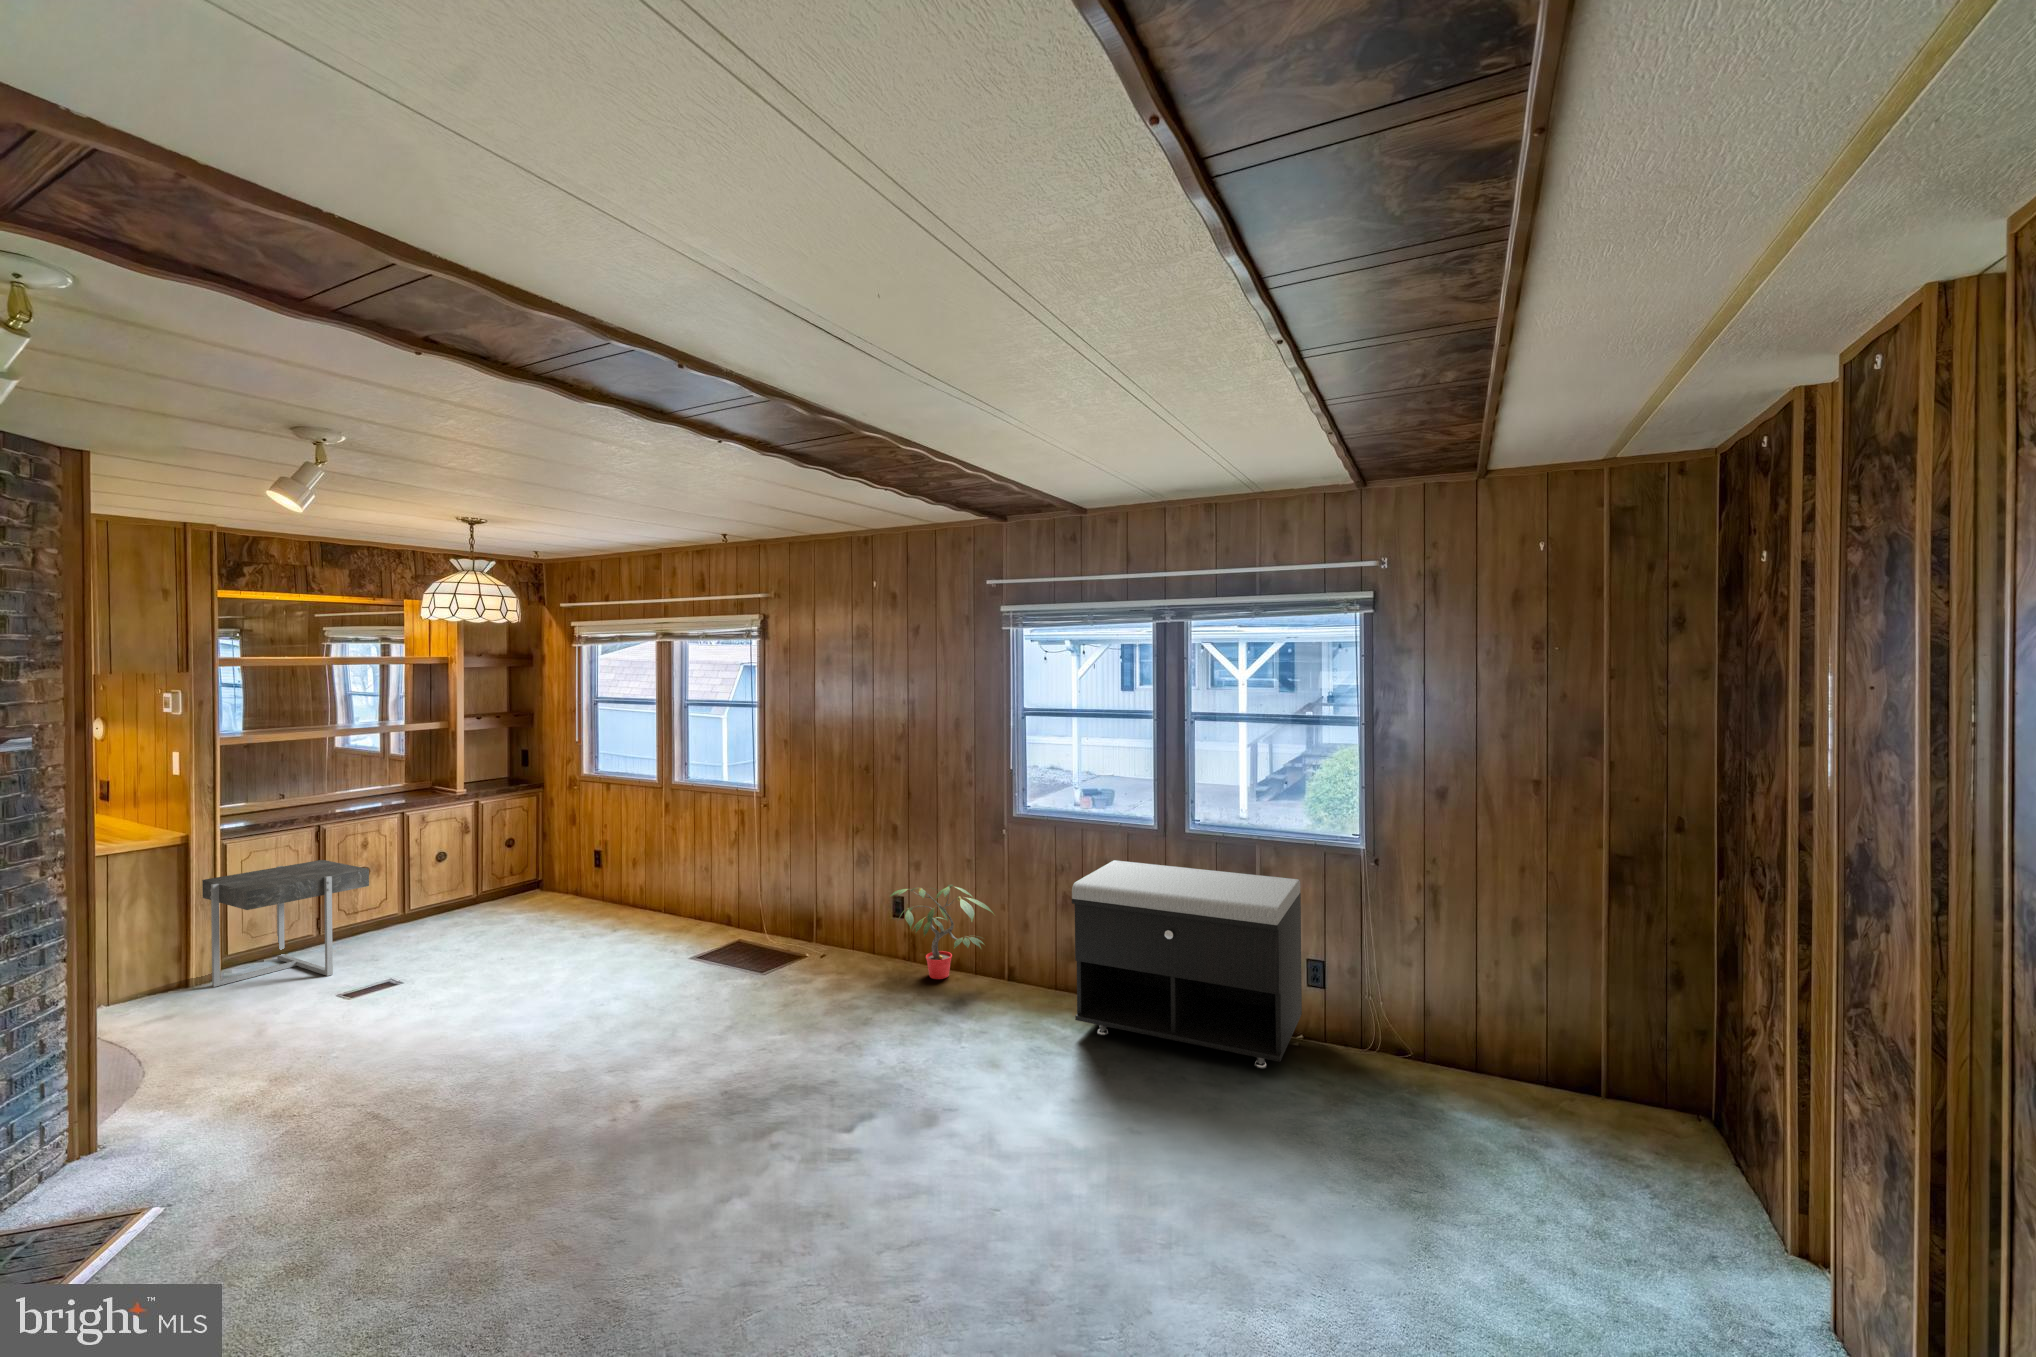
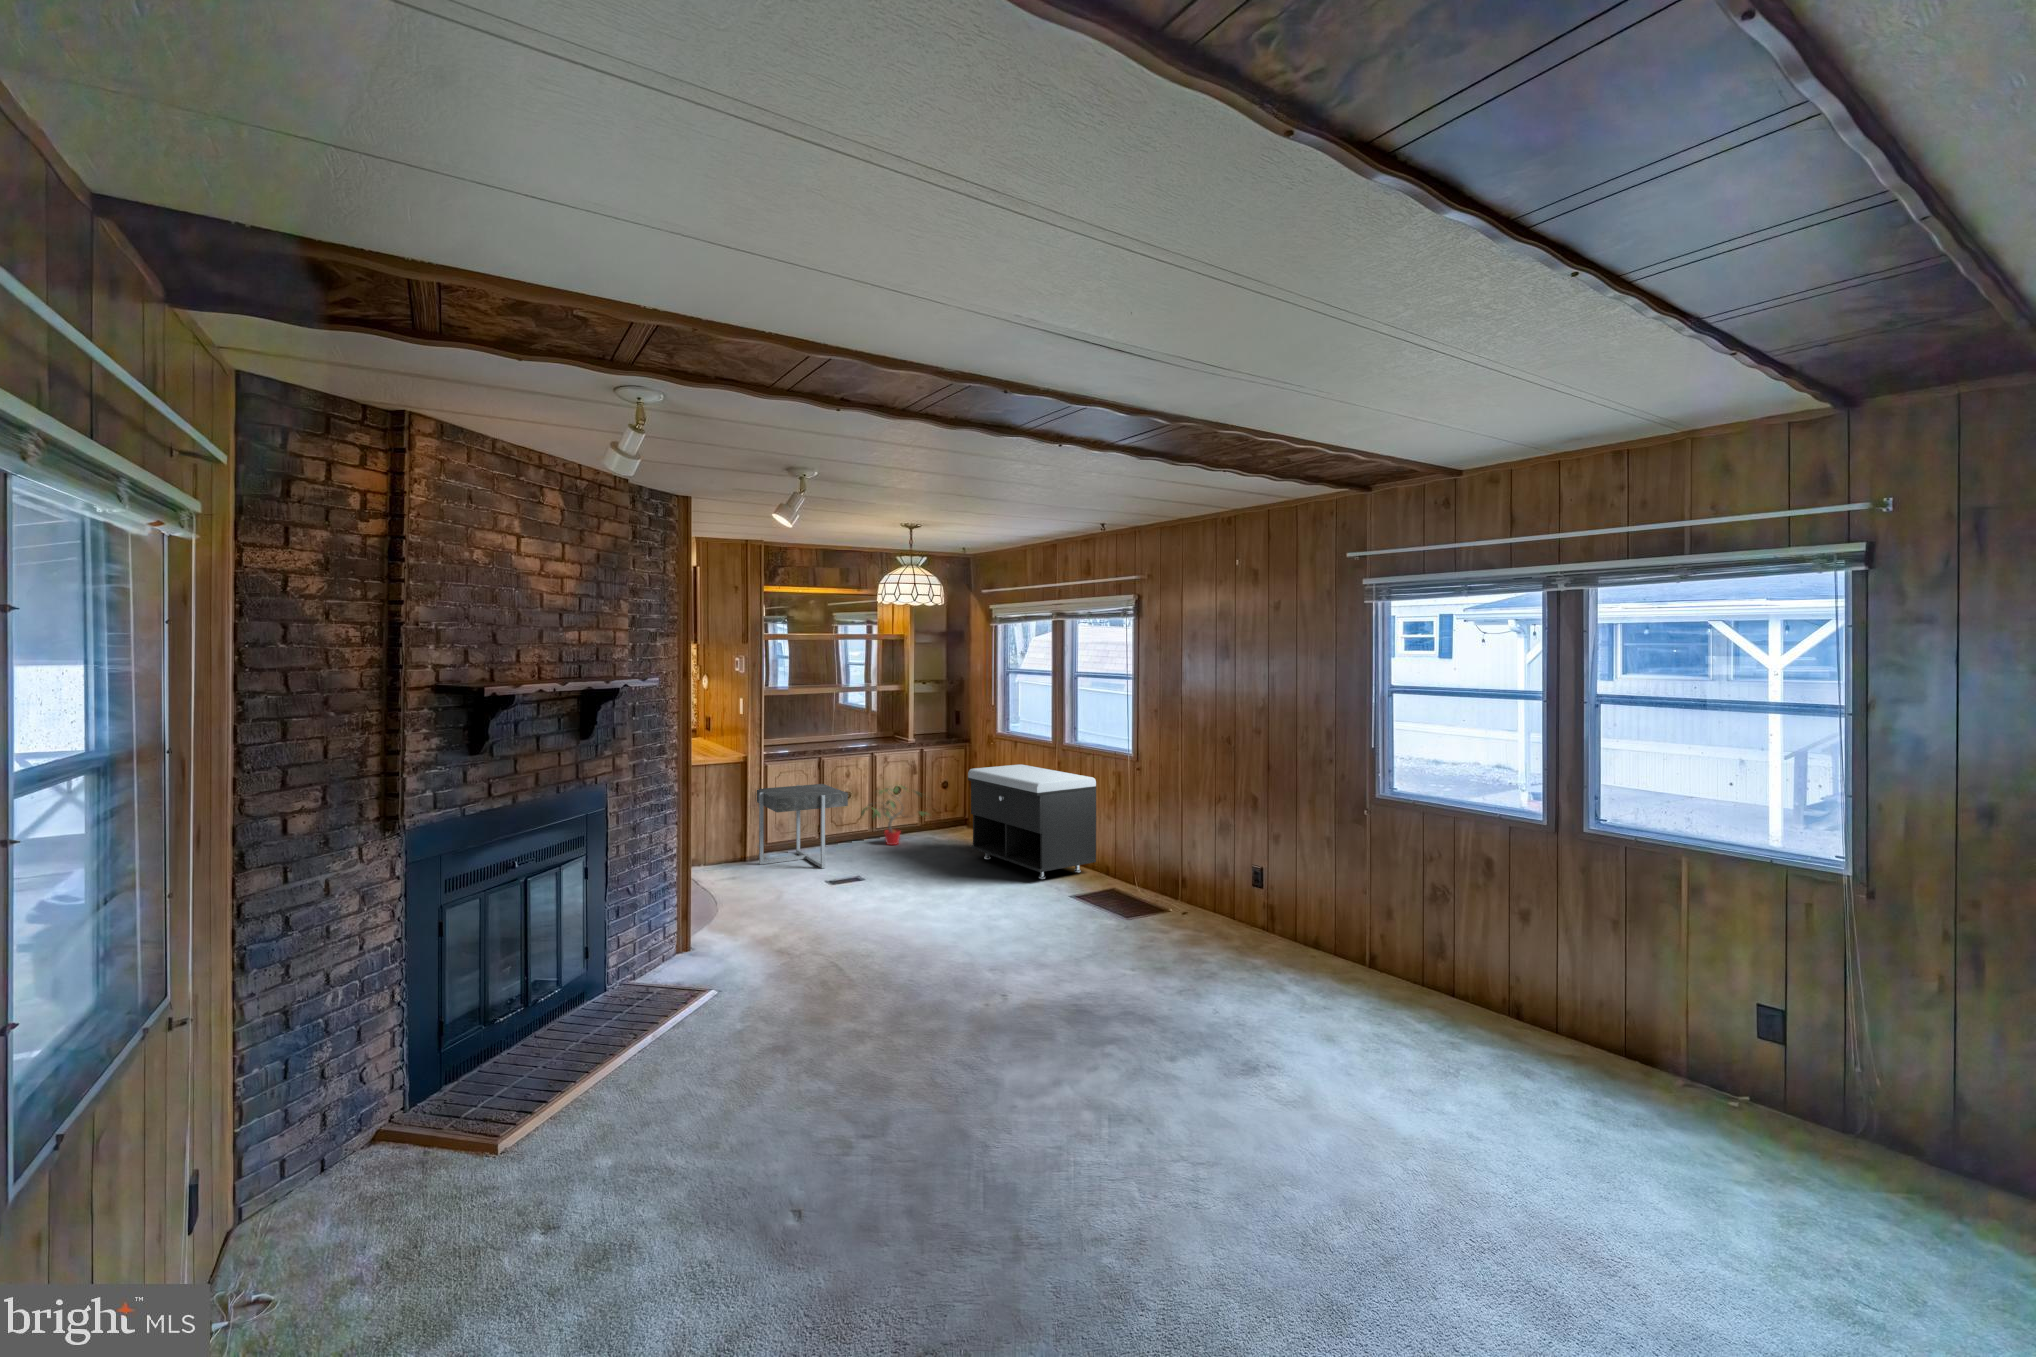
storage bench: present [1072,860,1302,1068] -> present [968,764,1096,879]
potted plant: present [891,885,994,979] -> present [861,785,927,845]

